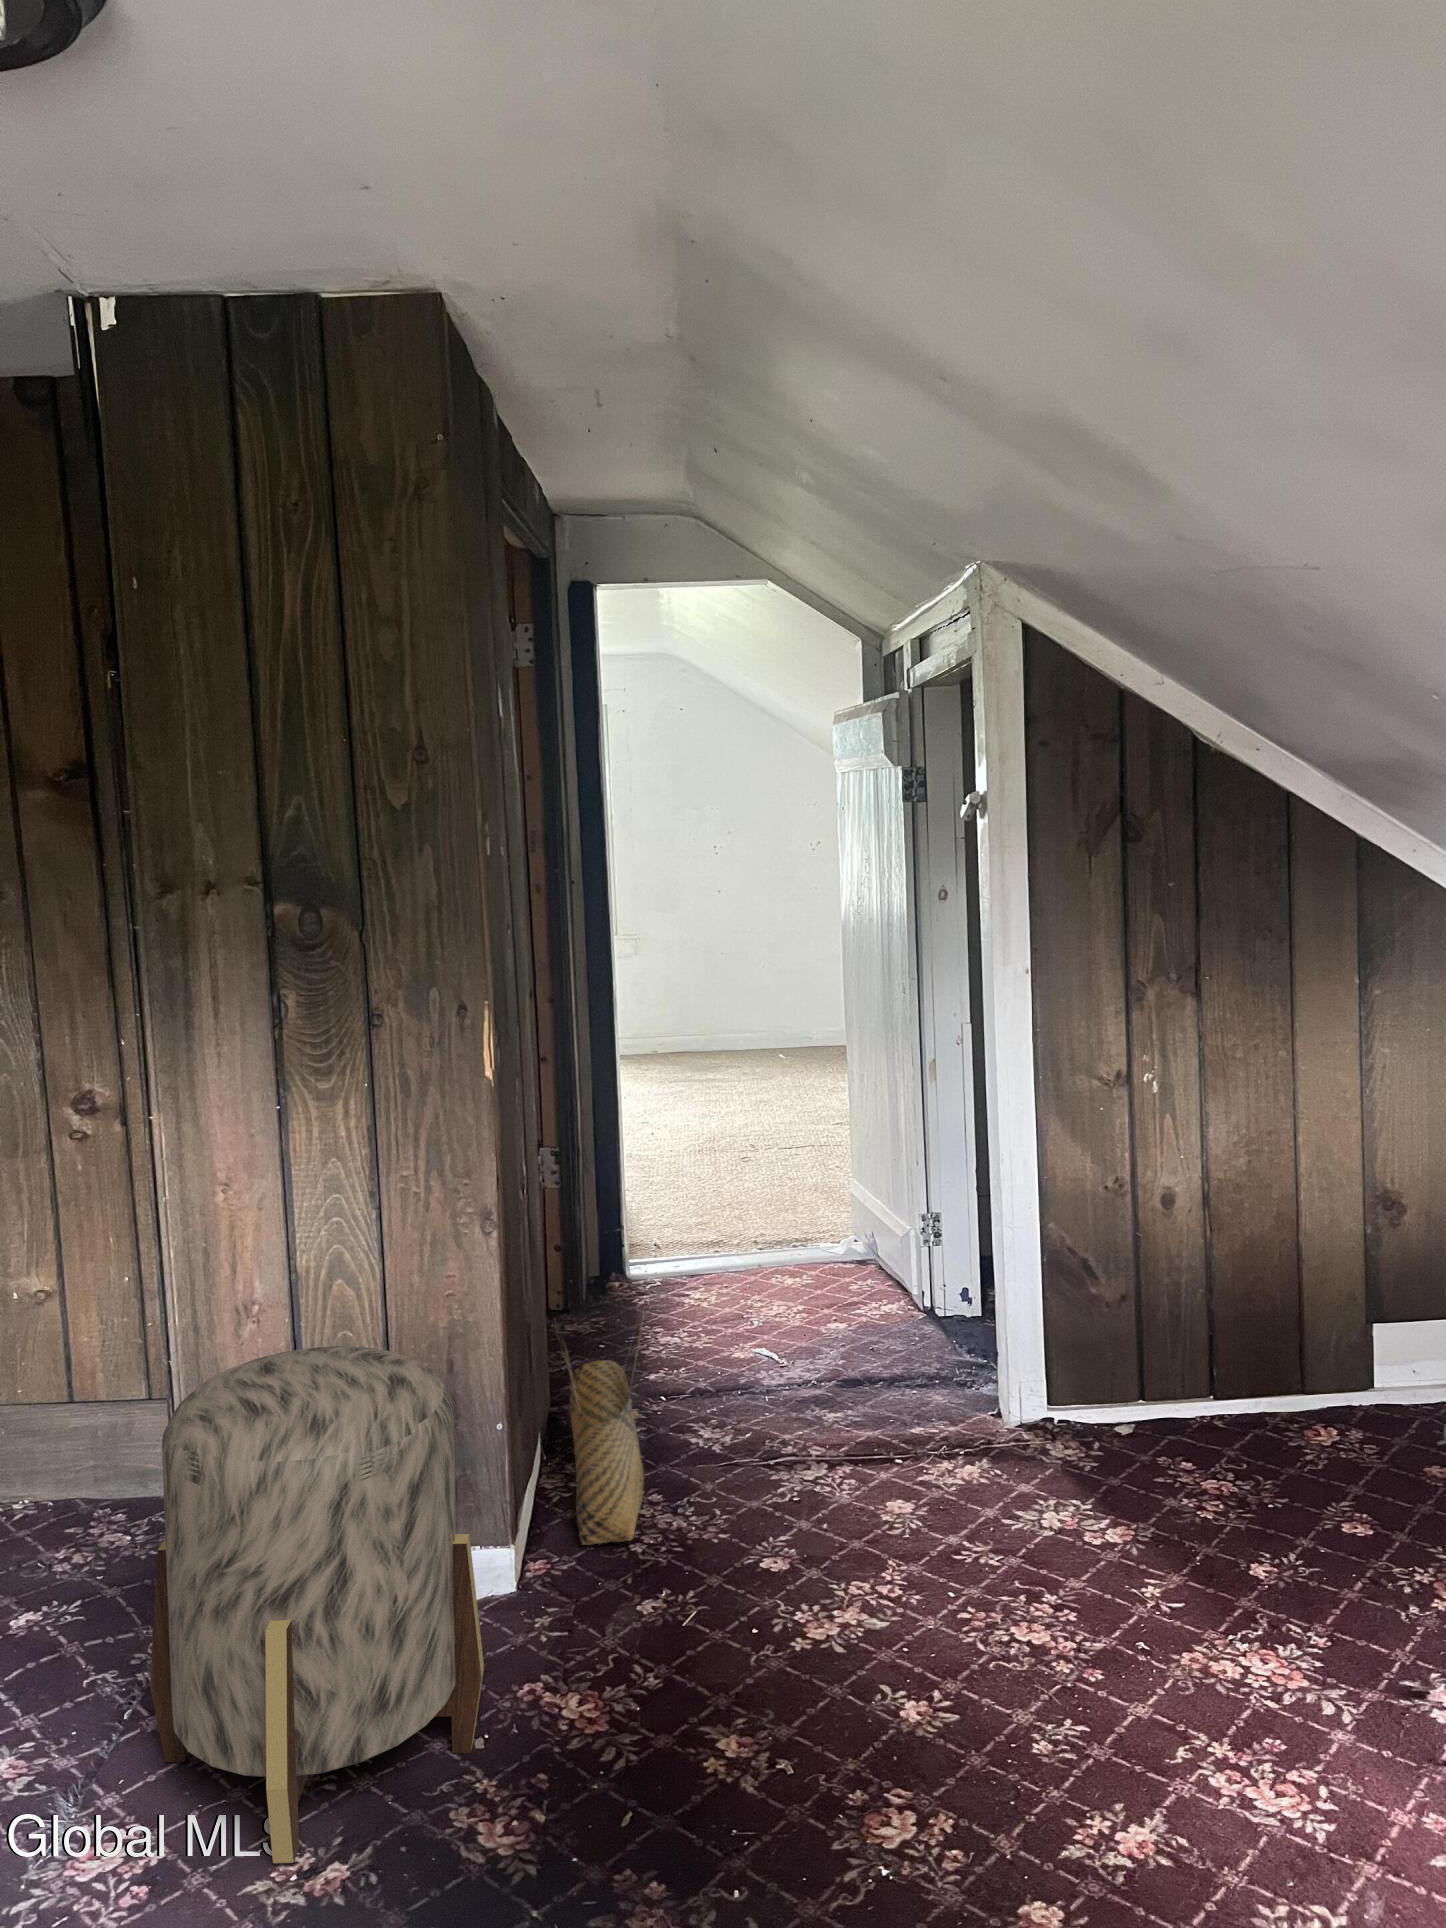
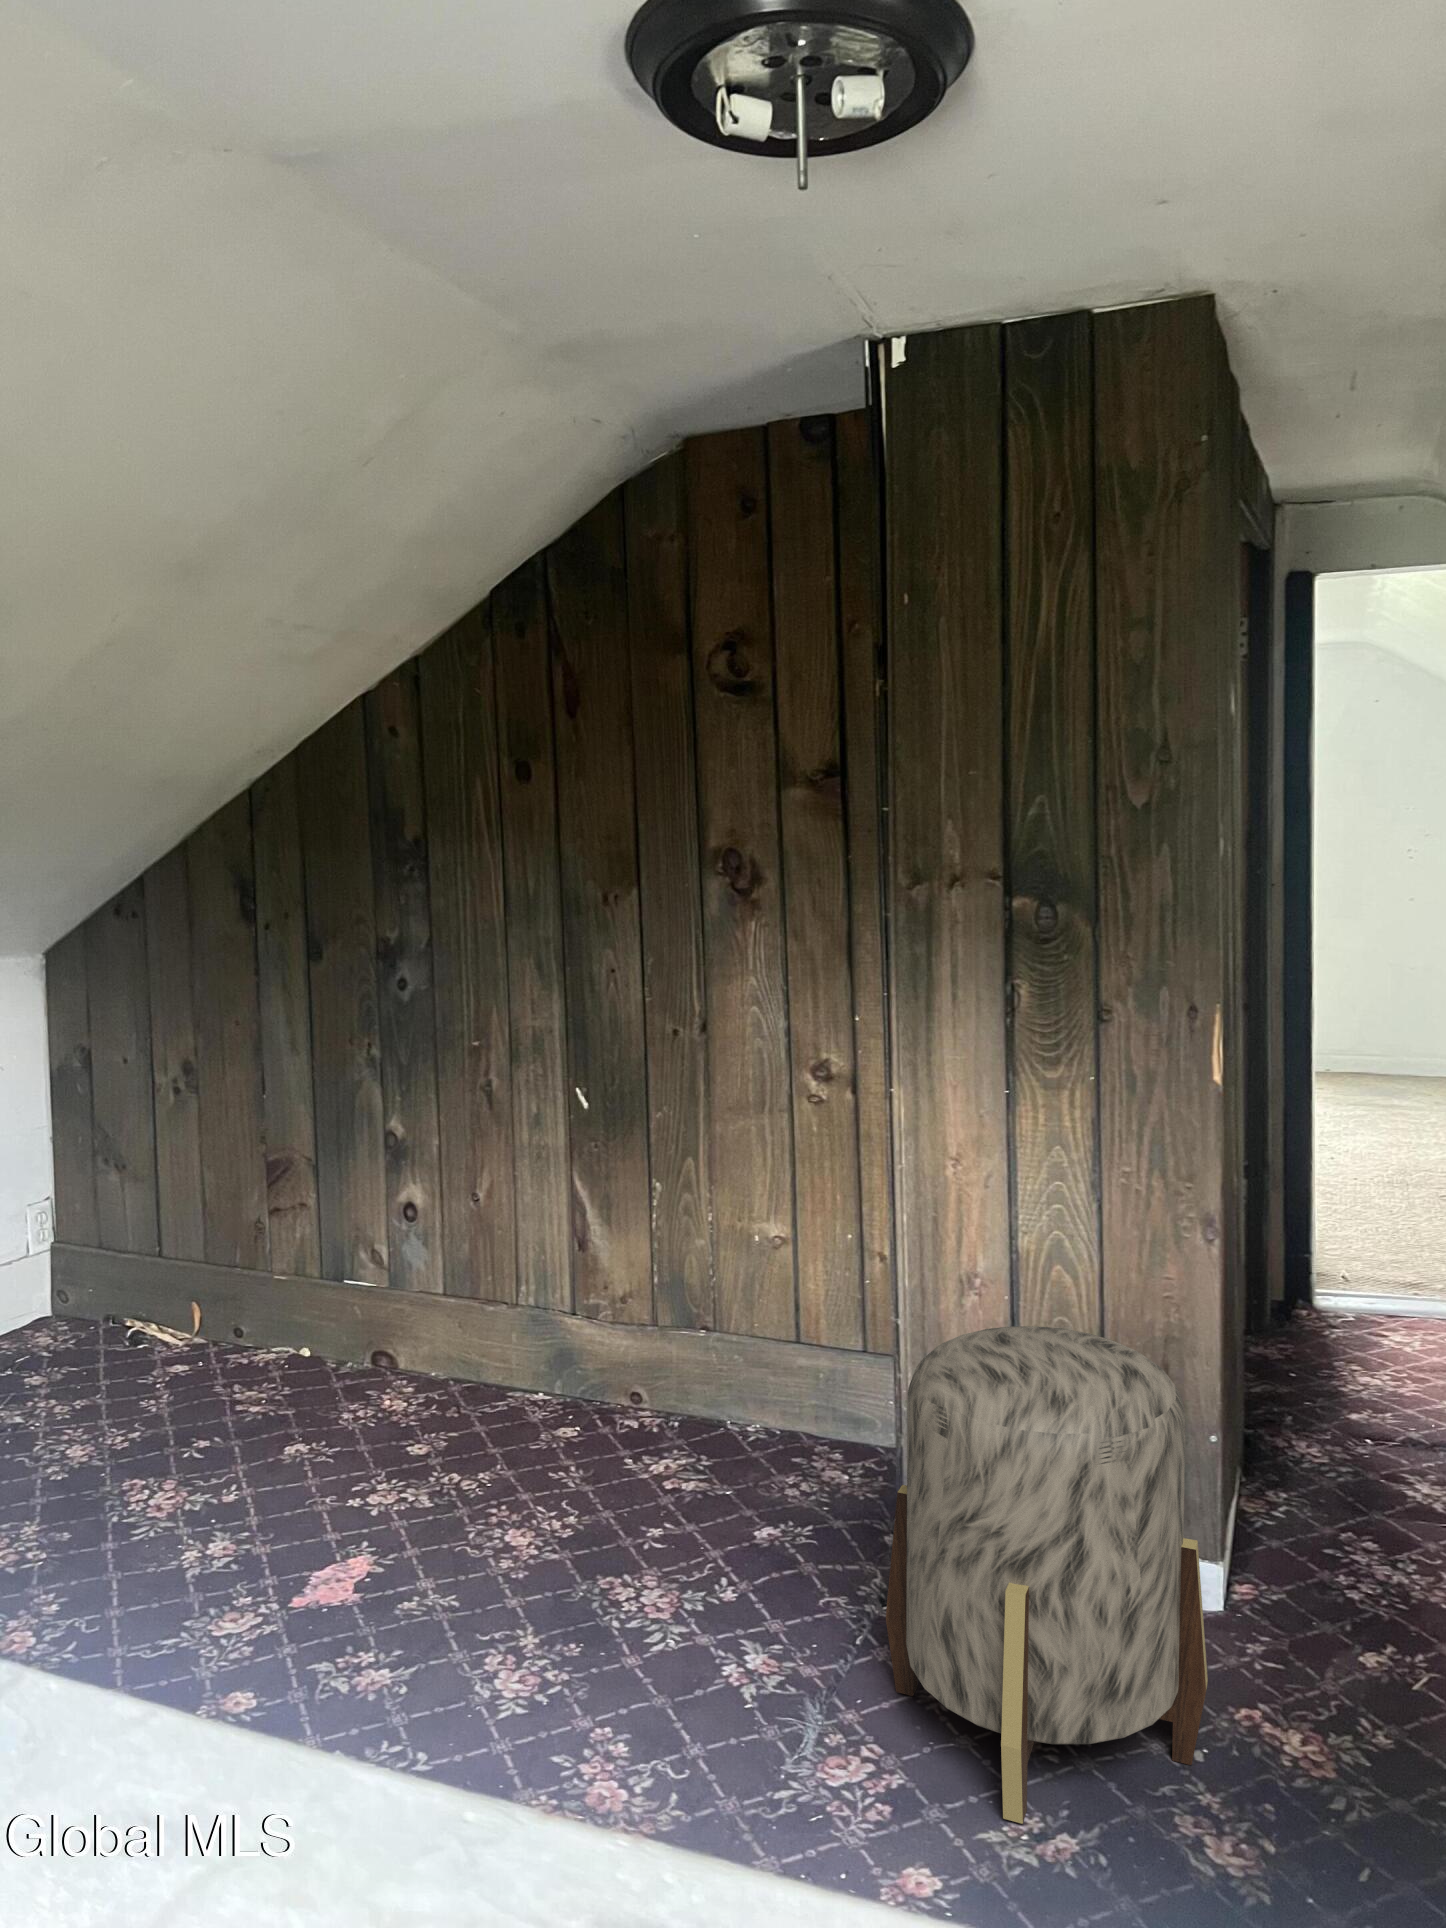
woven basket: present [555,1311,645,1545] -> none [1265,1335,1369,1585]

